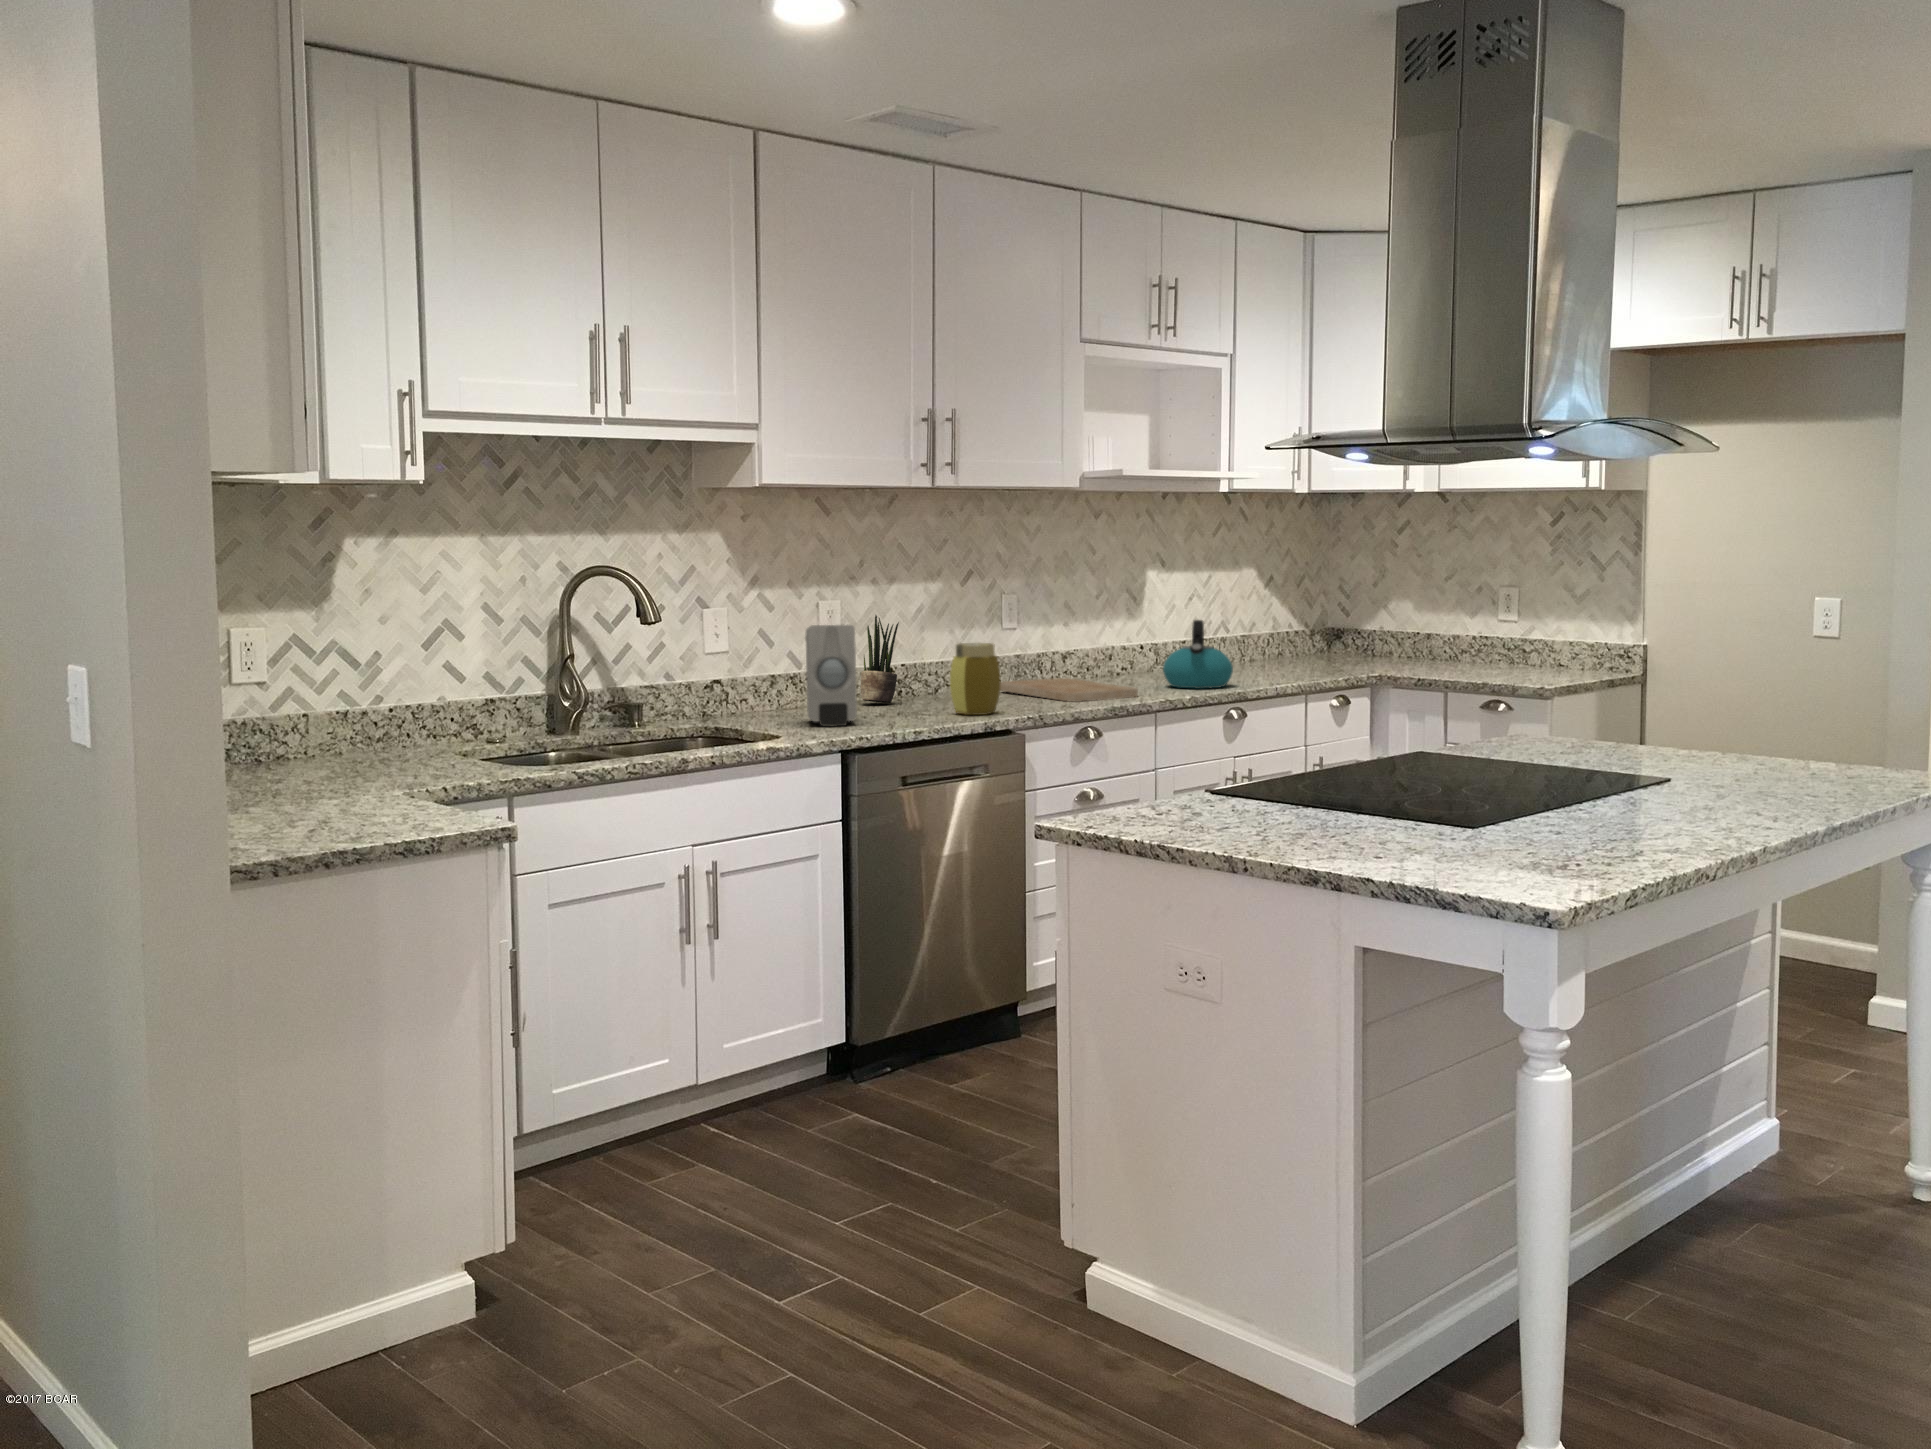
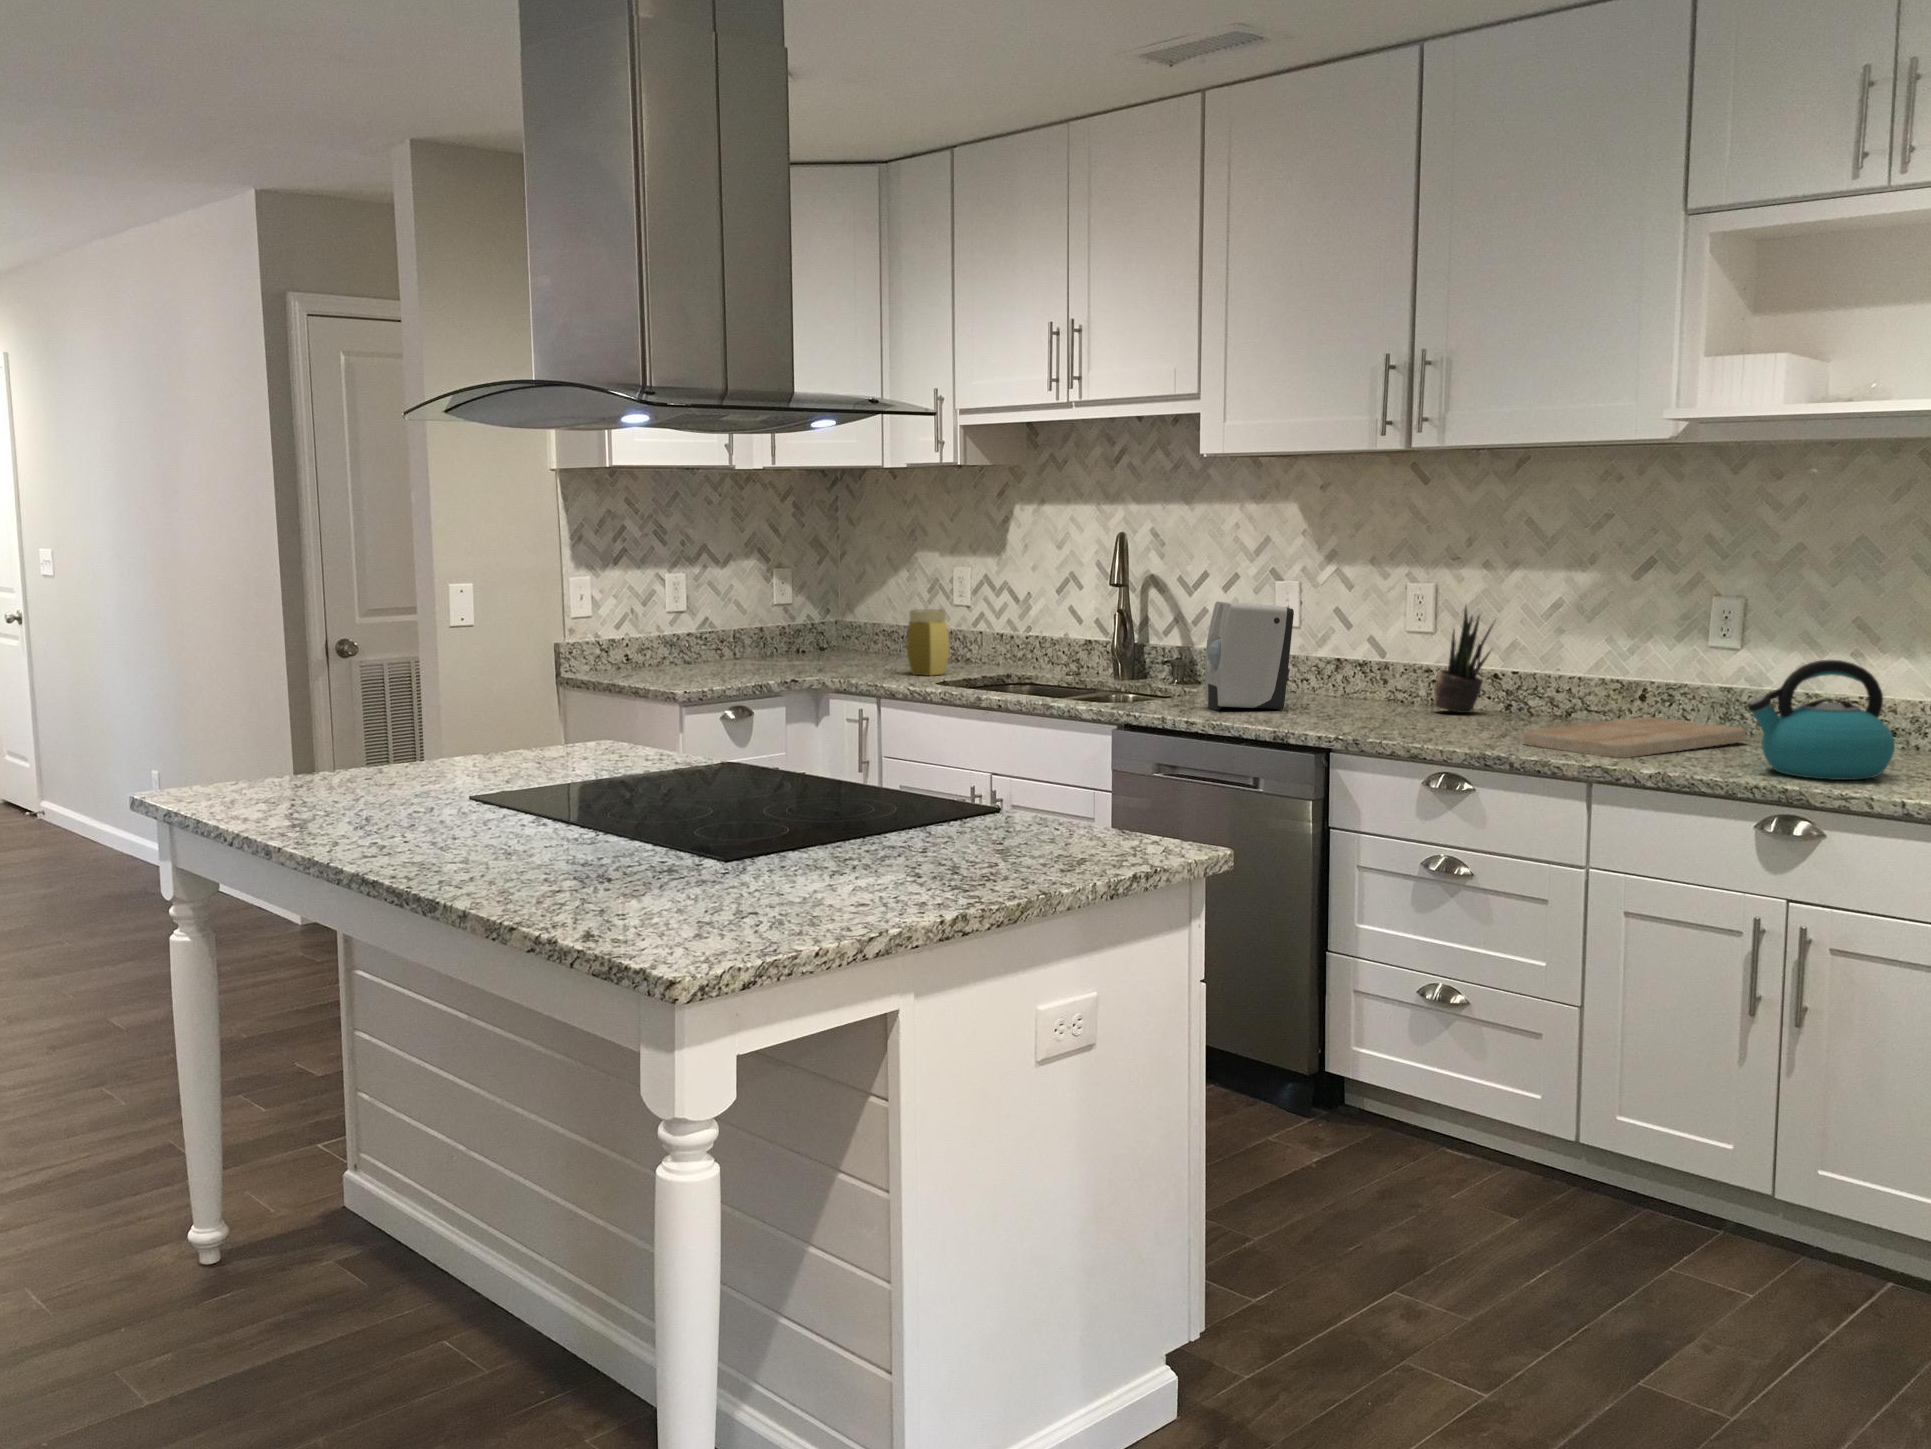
jar: present [950,643,1001,715] -> present [906,609,949,676]

